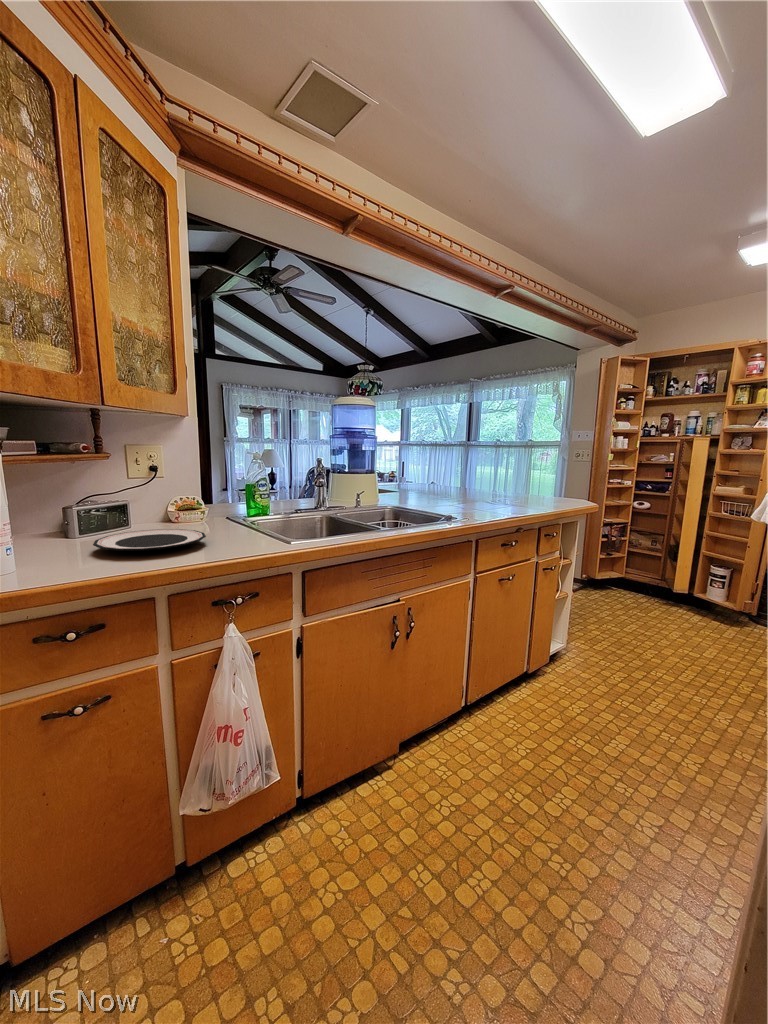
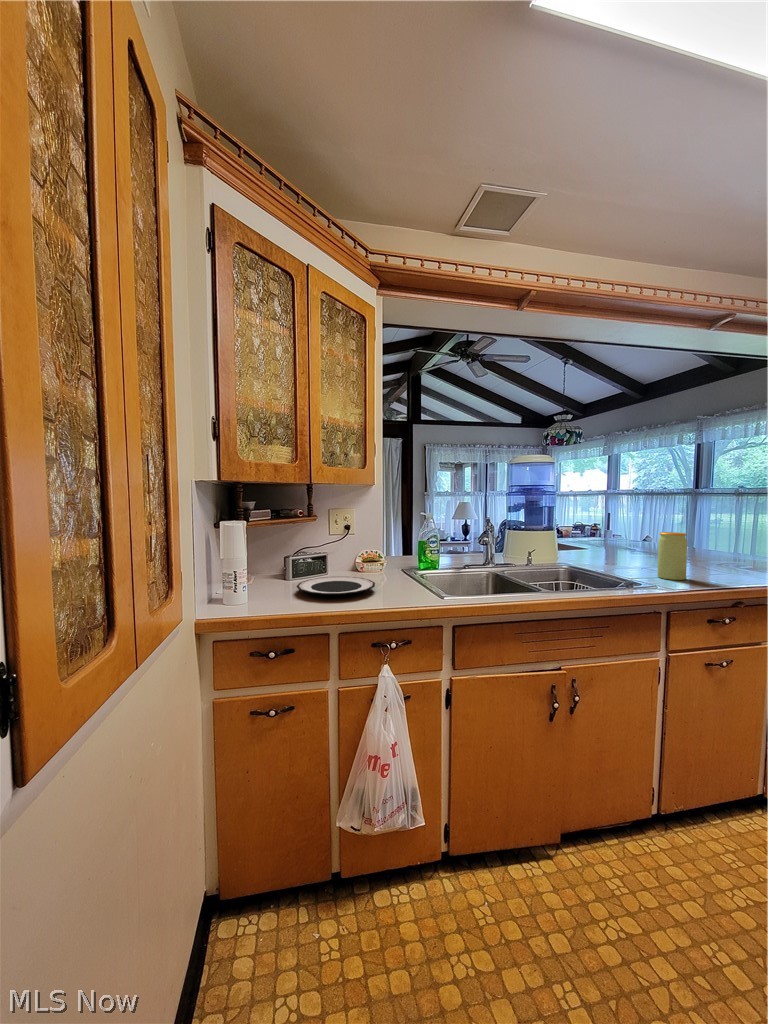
jar: none [466,472,488,513] -> present [657,532,687,580]

